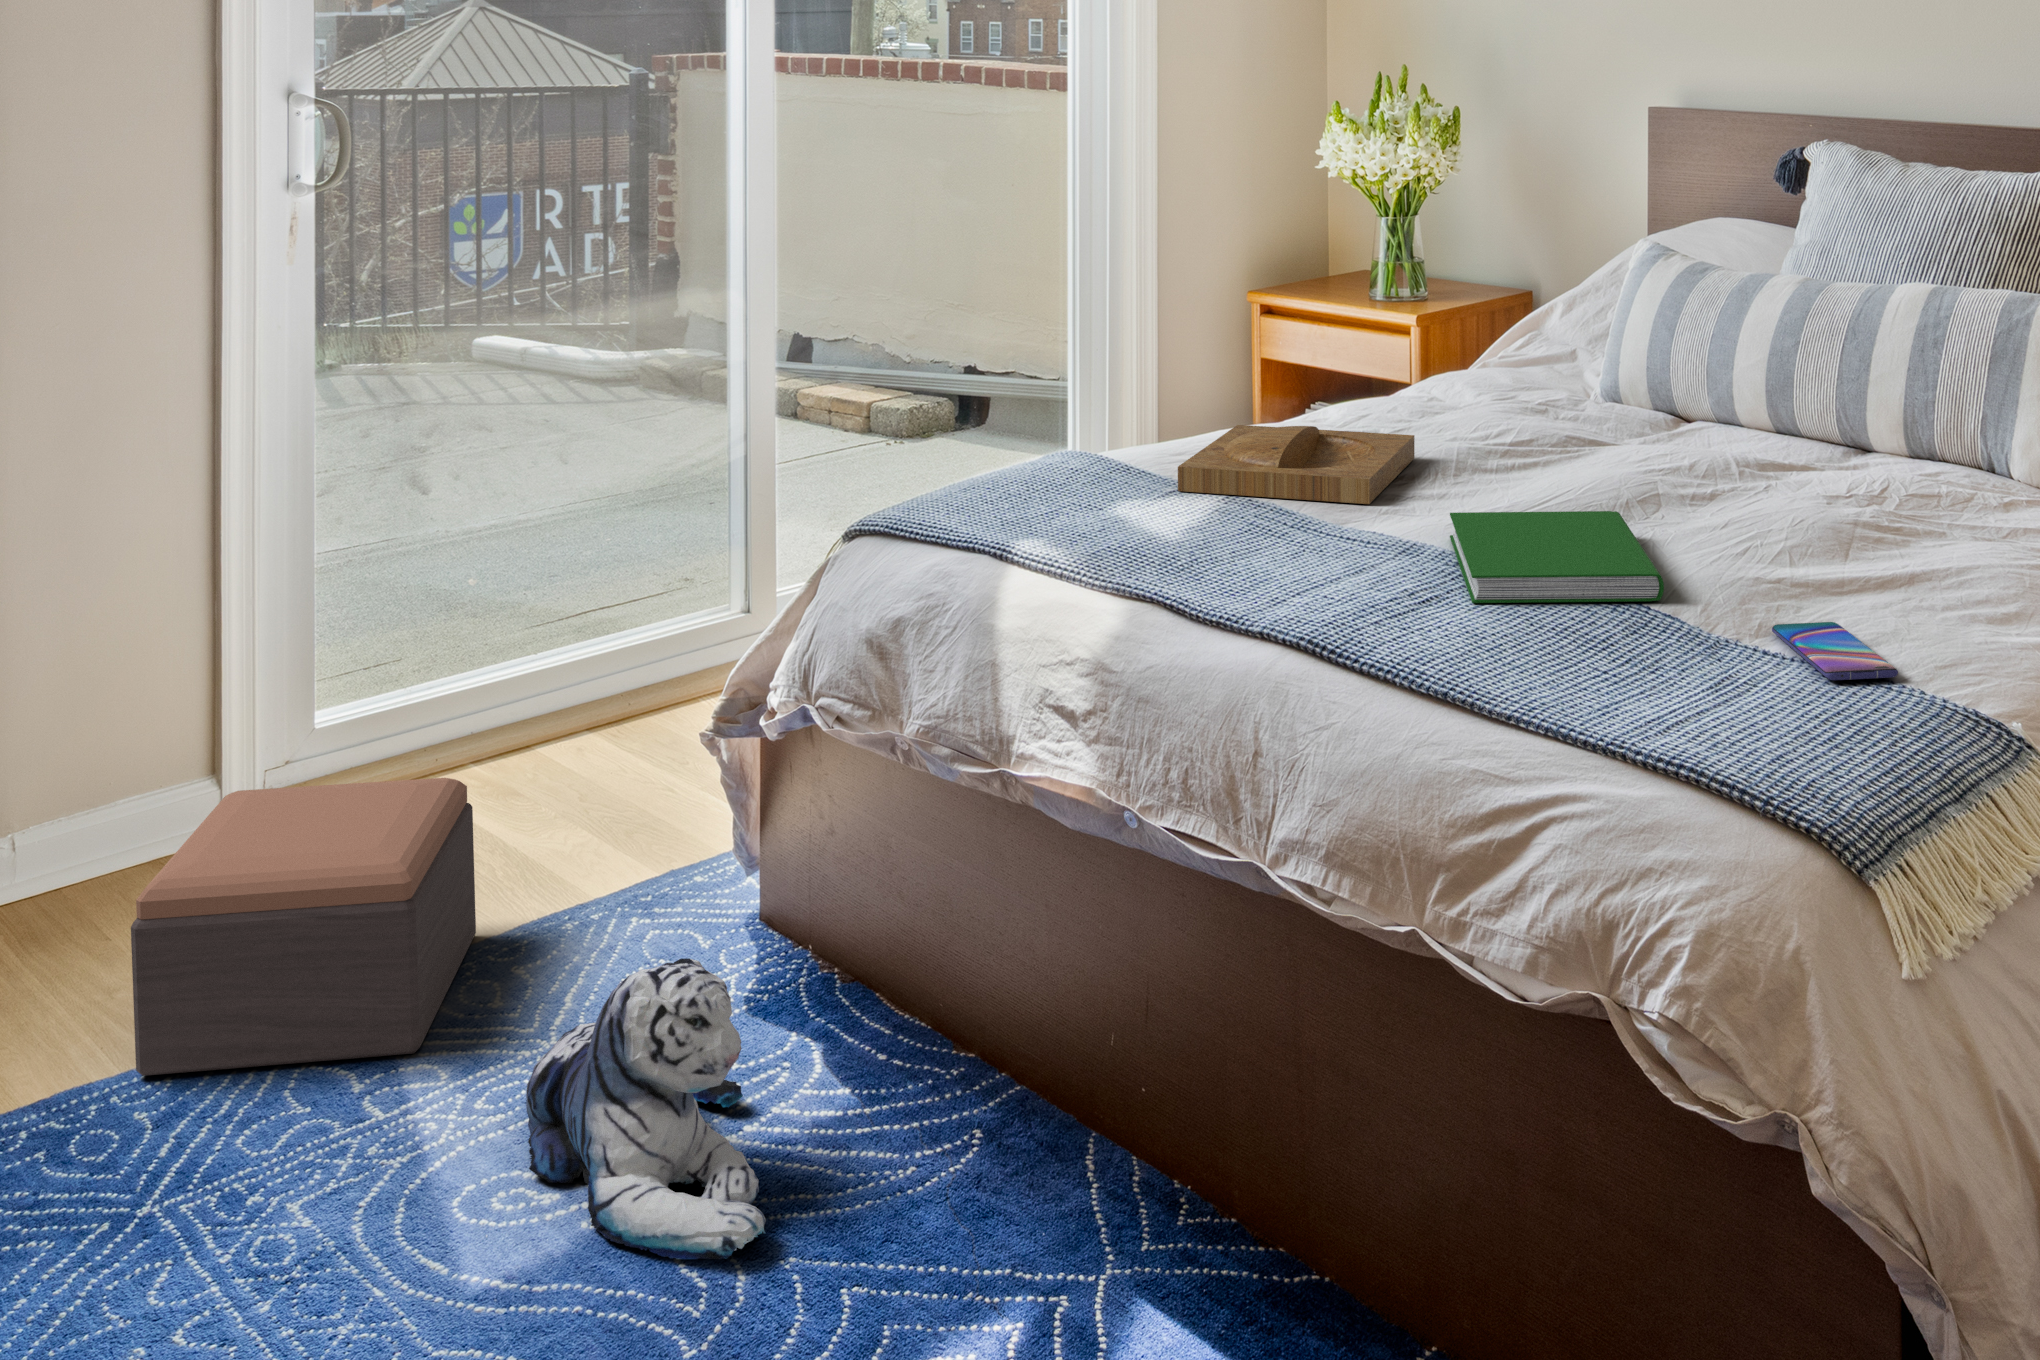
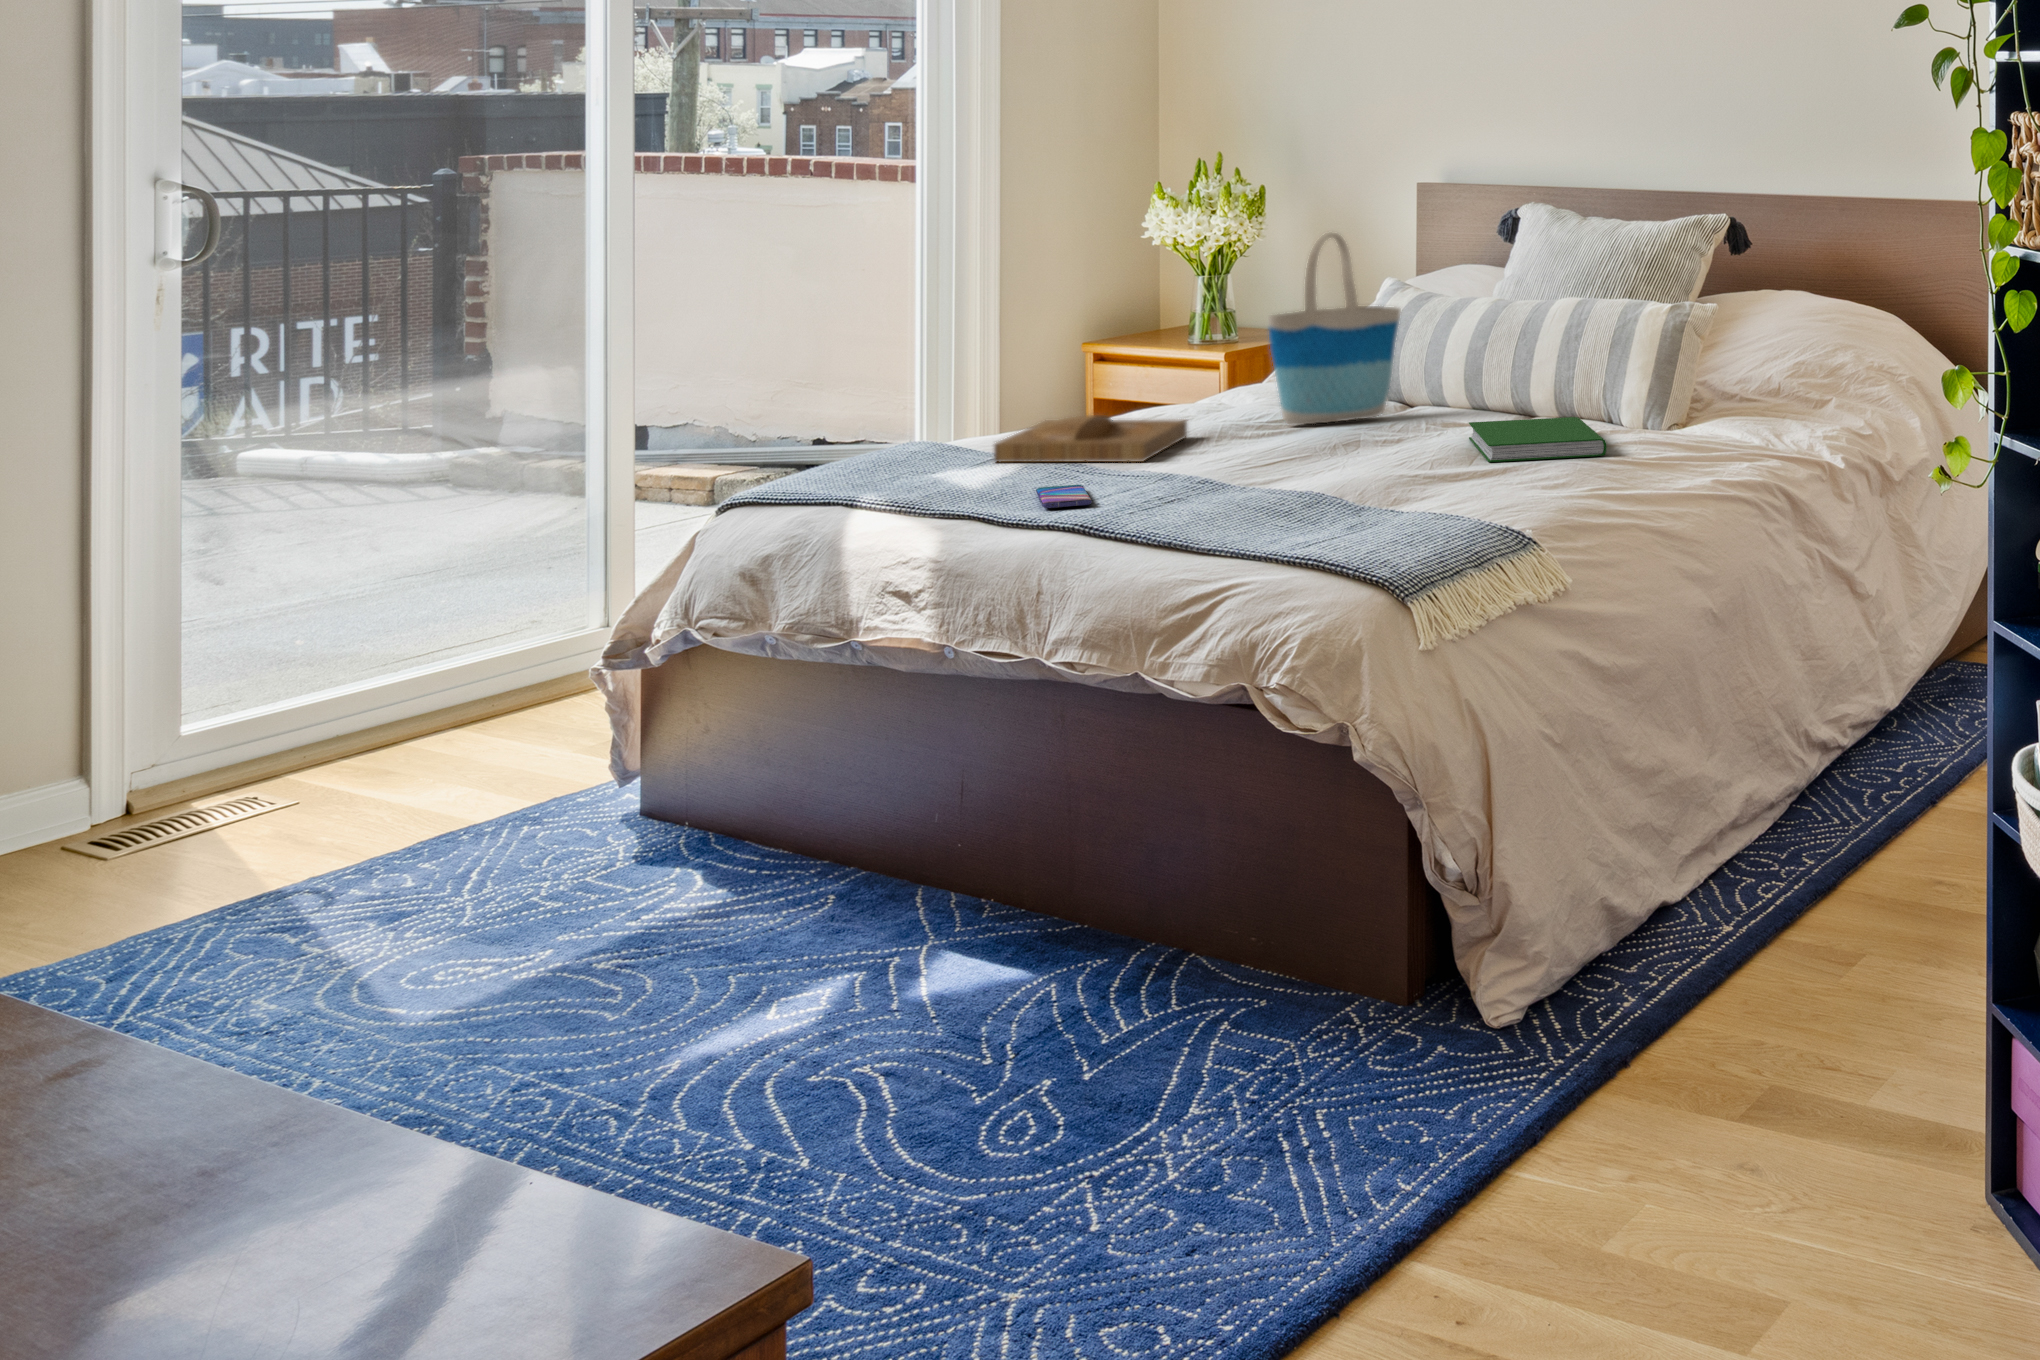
tote bag: none [1514,188,1682,443] -> present [1268,233,1400,425]
hardcover book: present [1450,511,1664,603] -> present [1469,417,1607,462]
smartphone: present [1772,622,1898,680] -> present [1036,485,1092,508]
footstool: present [131,778,476,1076] -> none [86,726,375,957]
plush toy: present [526,958,766,1259] -> none [458,795,668,990]

